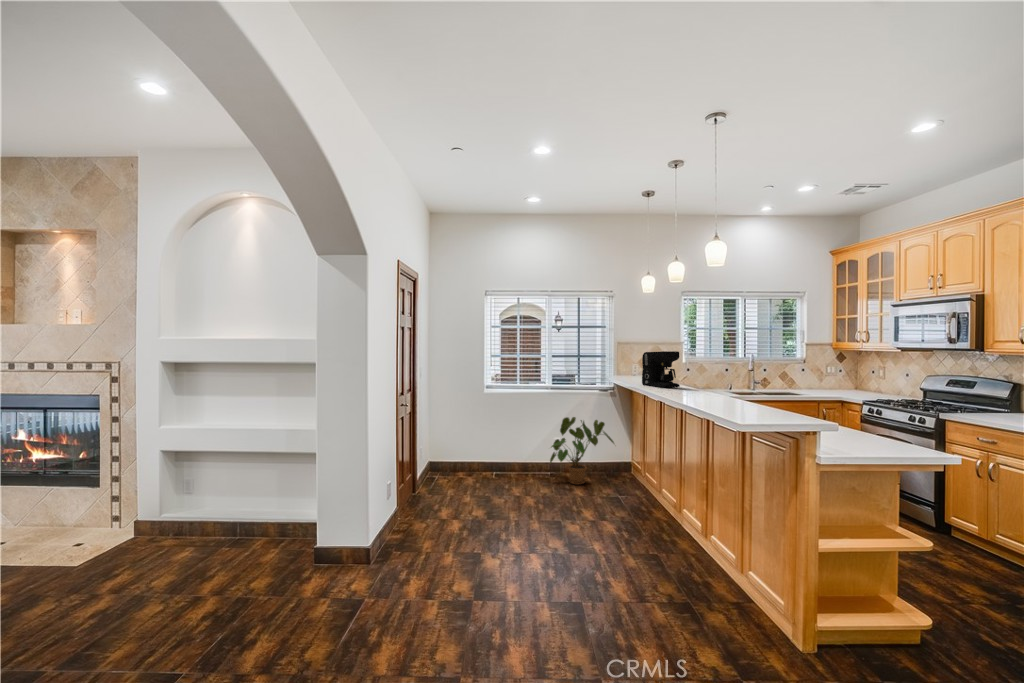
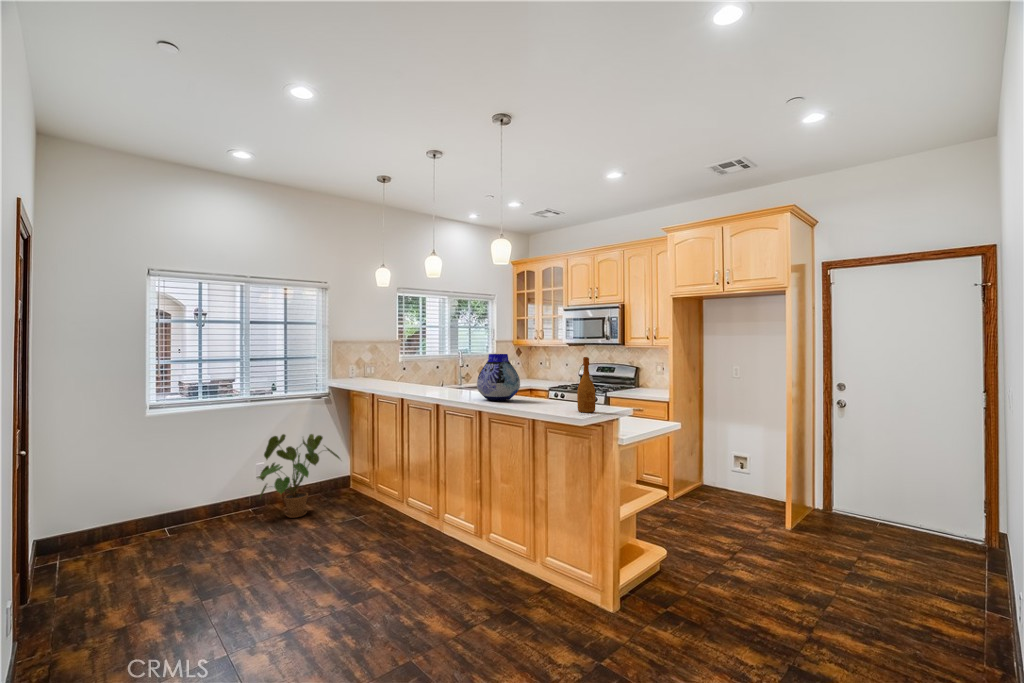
coffee maker: present [642,351,680,388] -> none [390,351,429,390]
vase: none [693,354,741,401] -> present [477,354,520,401]
wine bottle: none [770,357,793,419] -> present [577,357,595,413]

